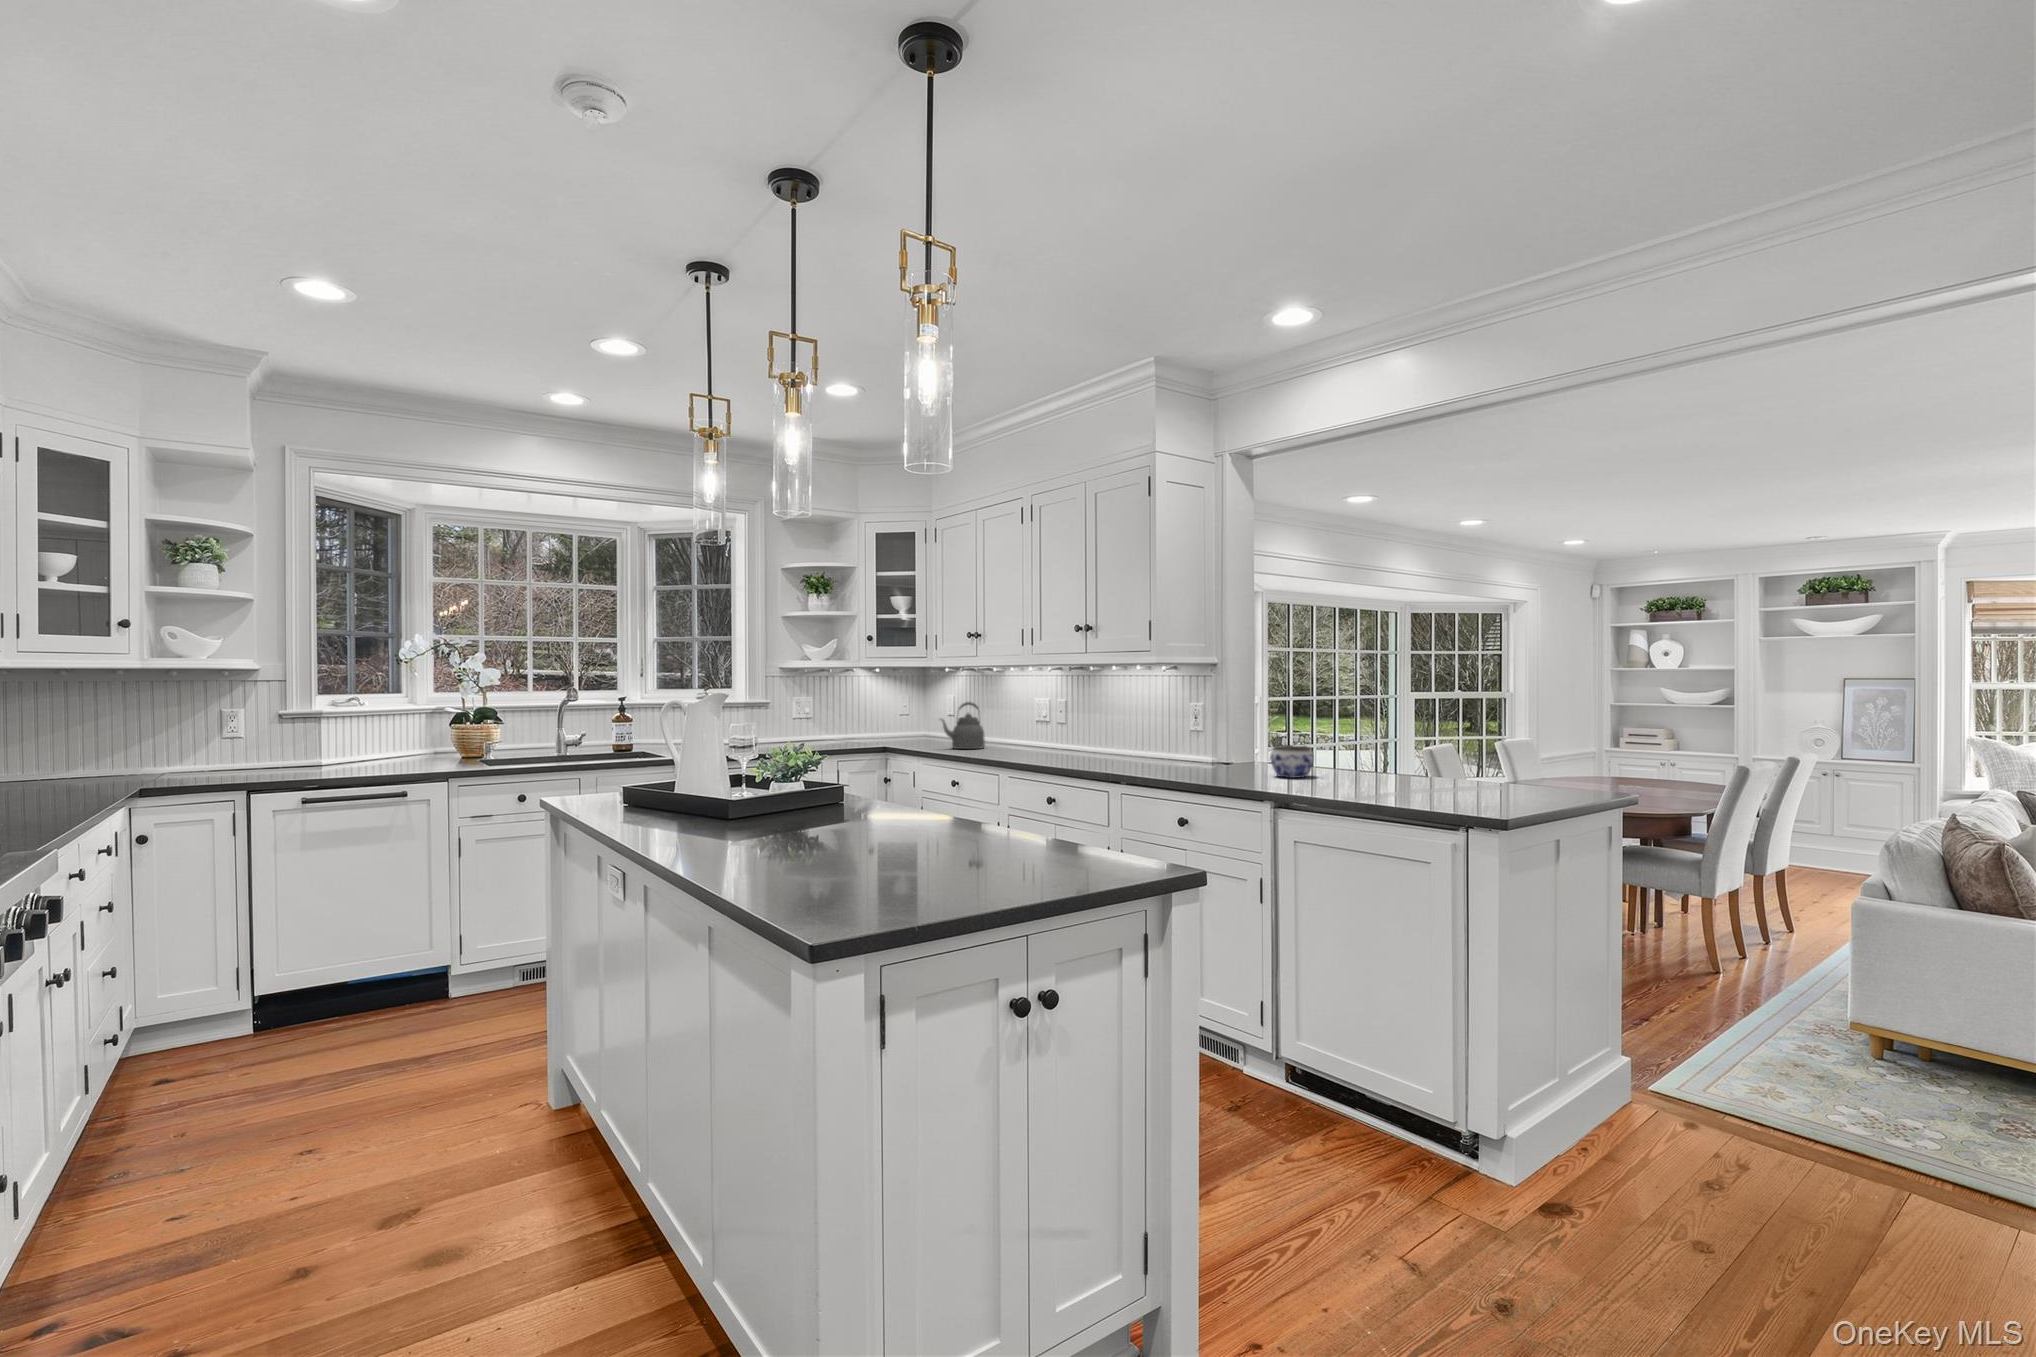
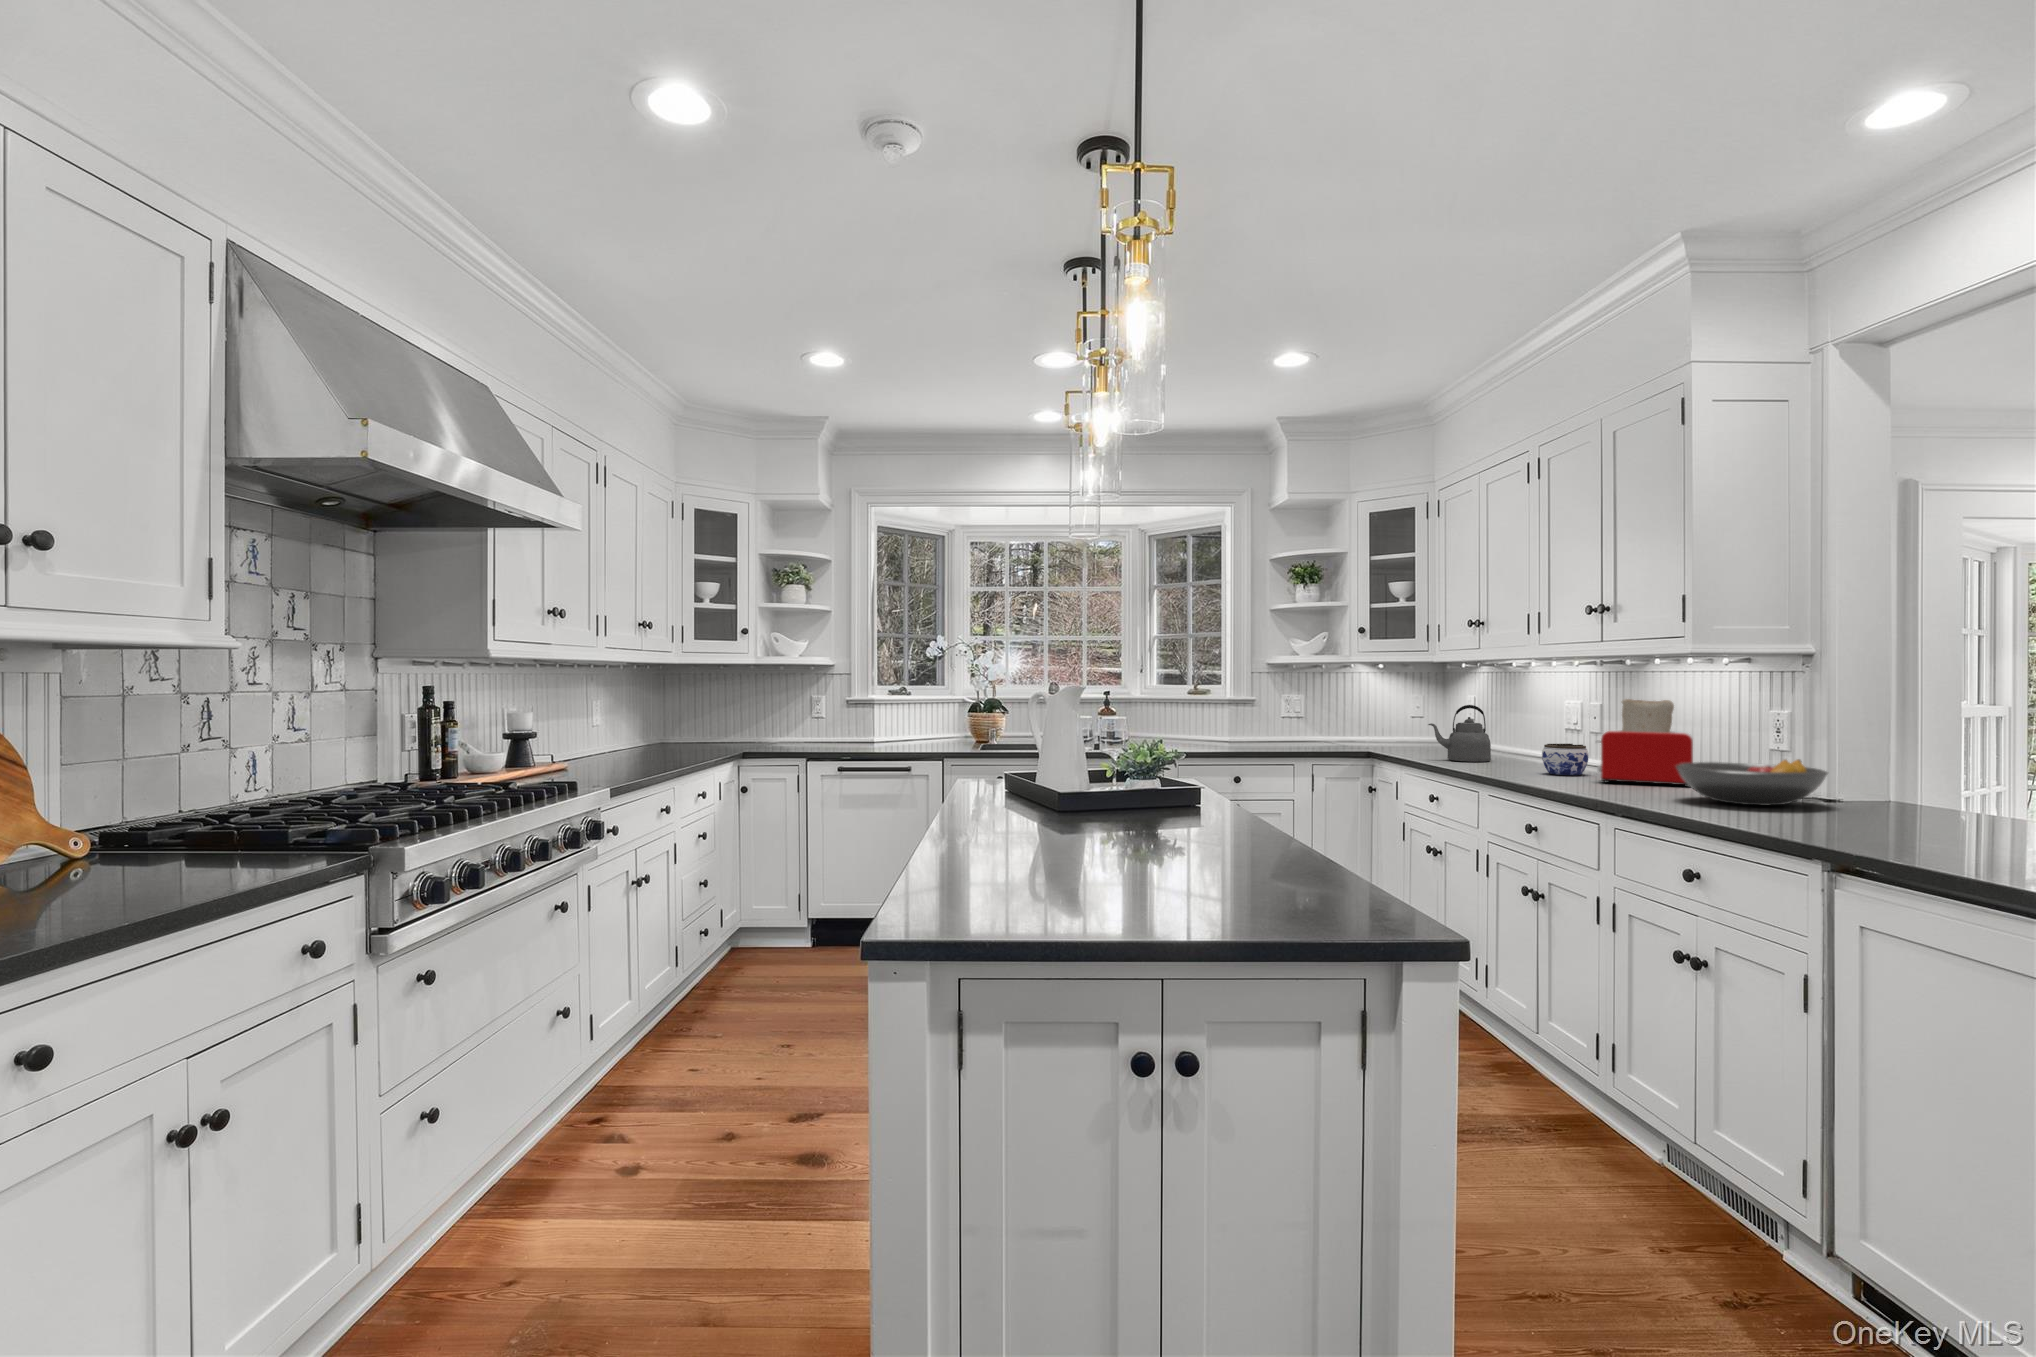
toaster: none [1081,695,1144,759] -> present [1596,699,1693,787]
fruit bowl: none [1149,734,1236,768] -> present [1675,759,1828,805]
jar: present [1271,745,1313,778] -> present [1542,744,1589,775]

